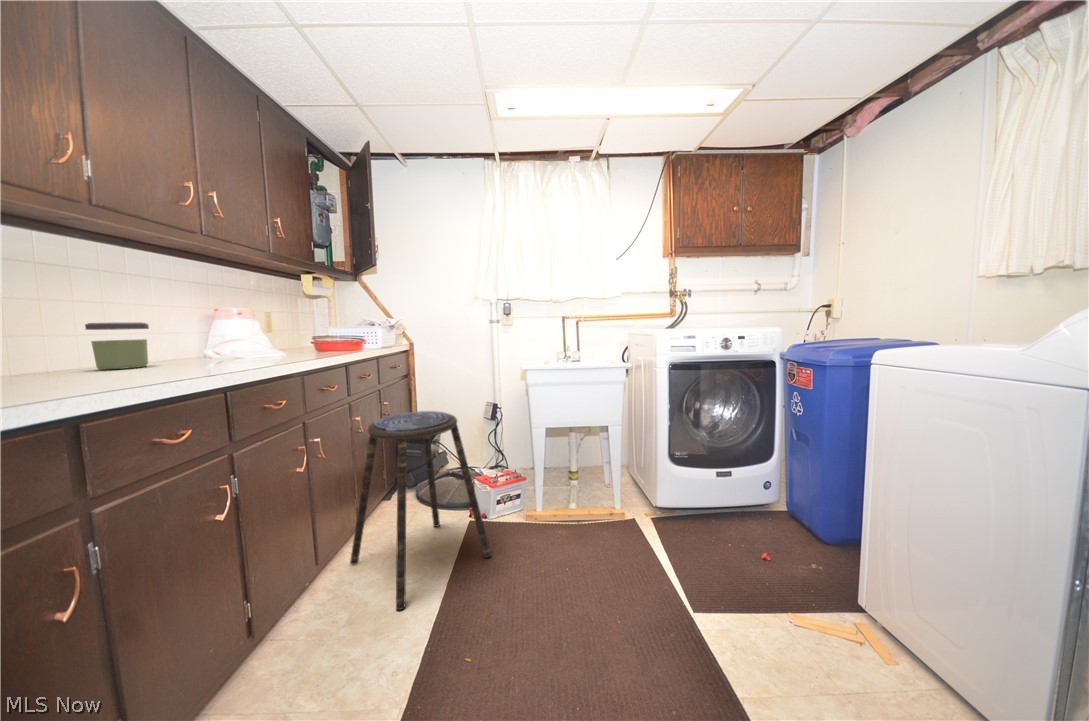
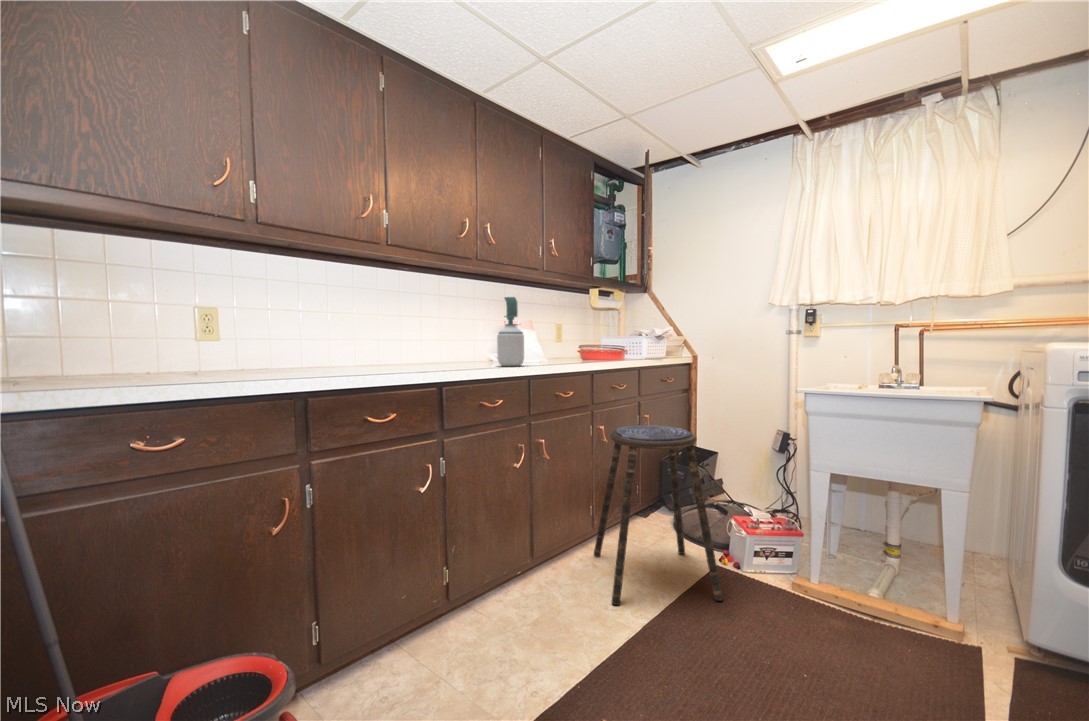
soap bottle: none [187,269,239,367] -> present [497,297,524,366]
jar: present [85,322,149,370] -> none [455,334,484,364]

